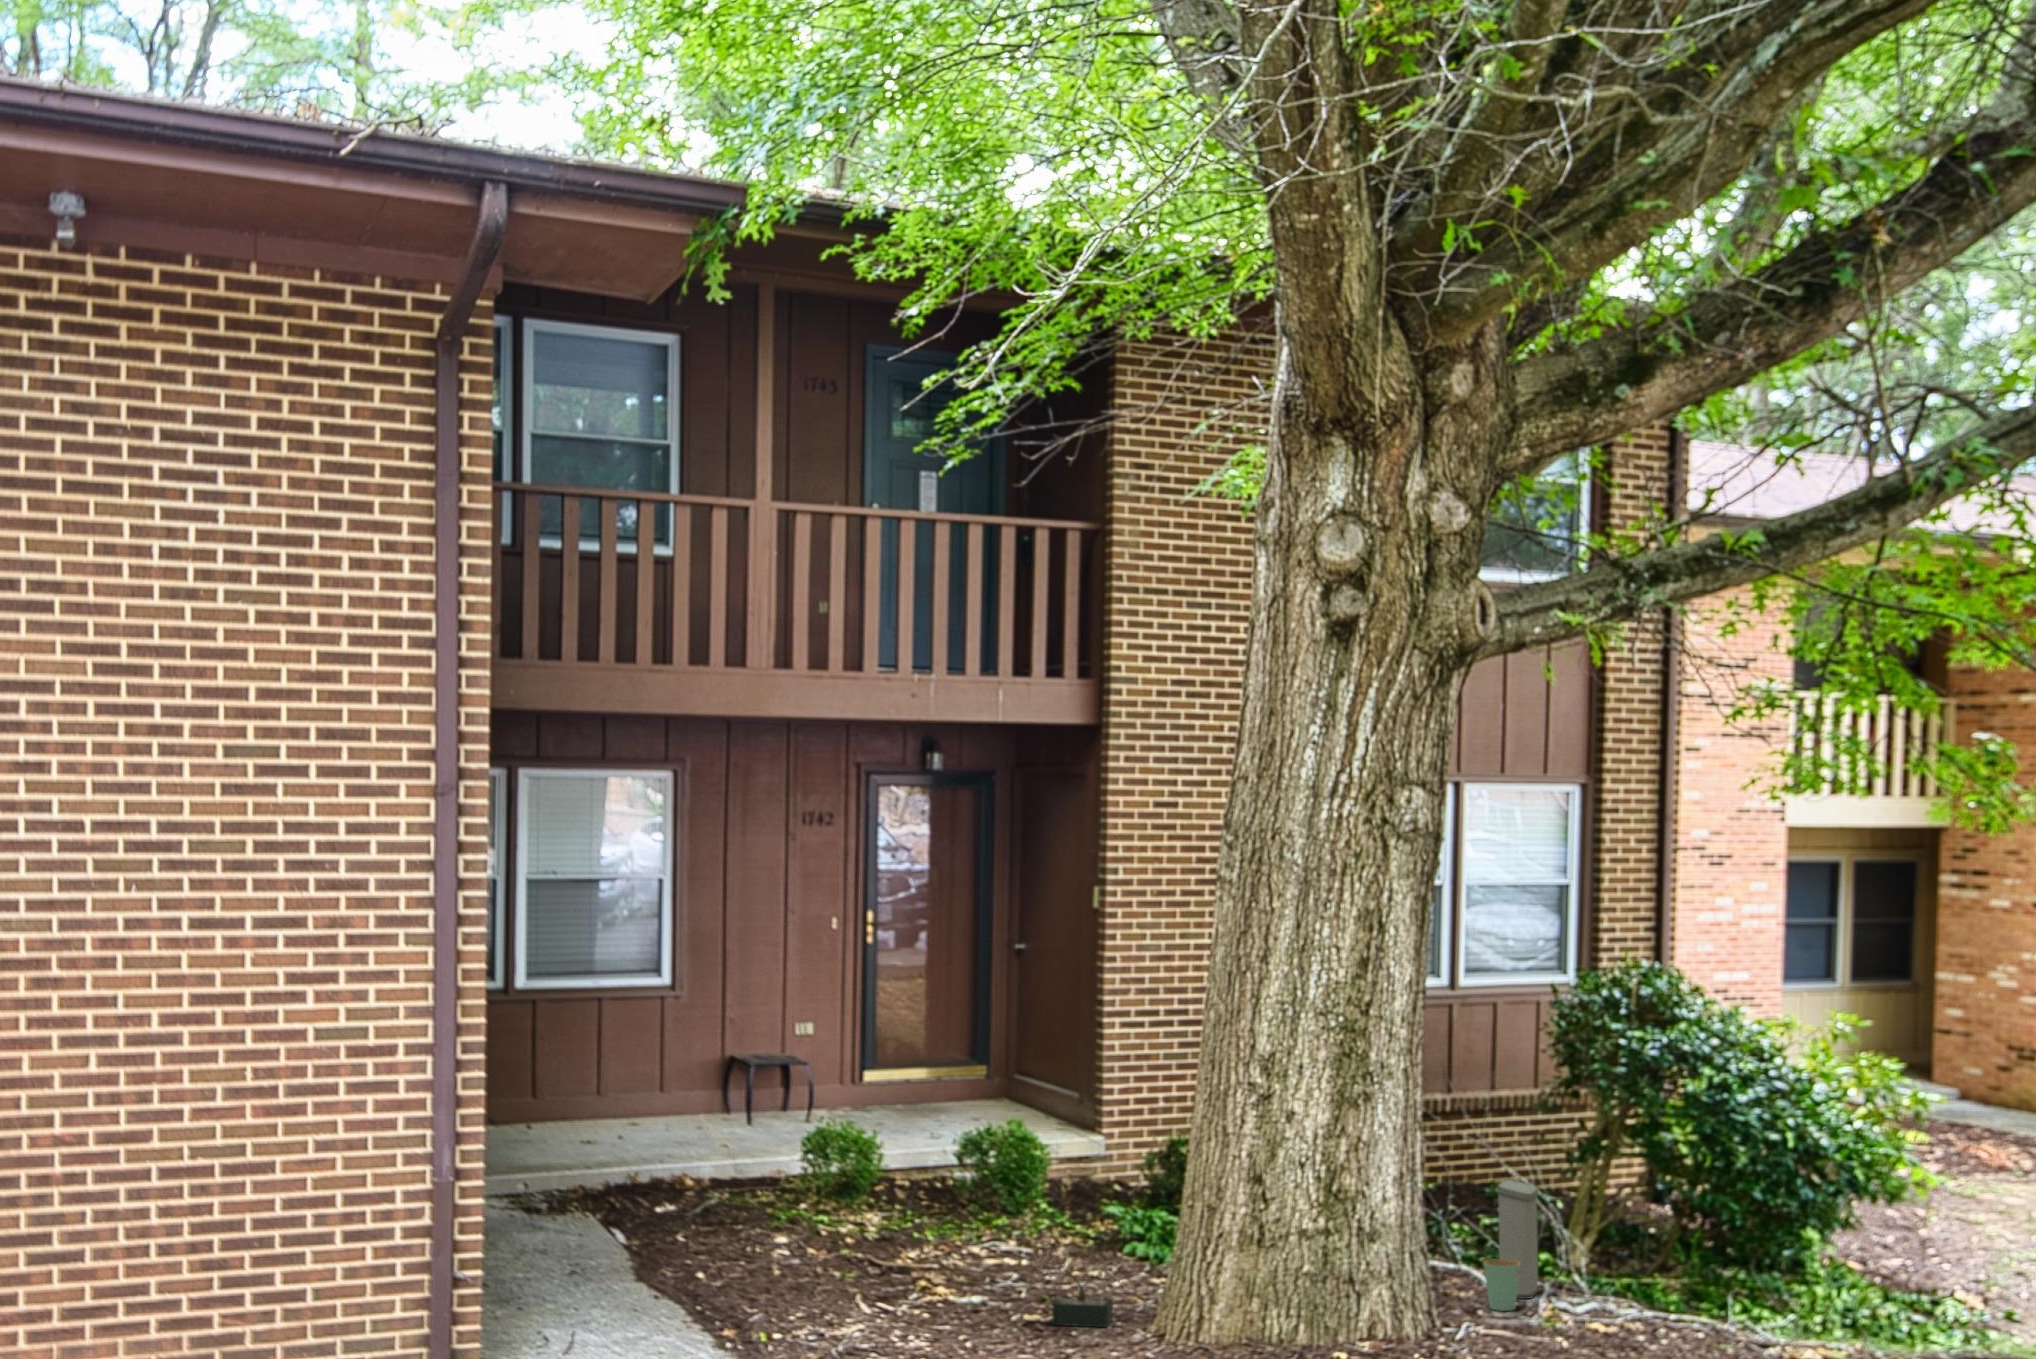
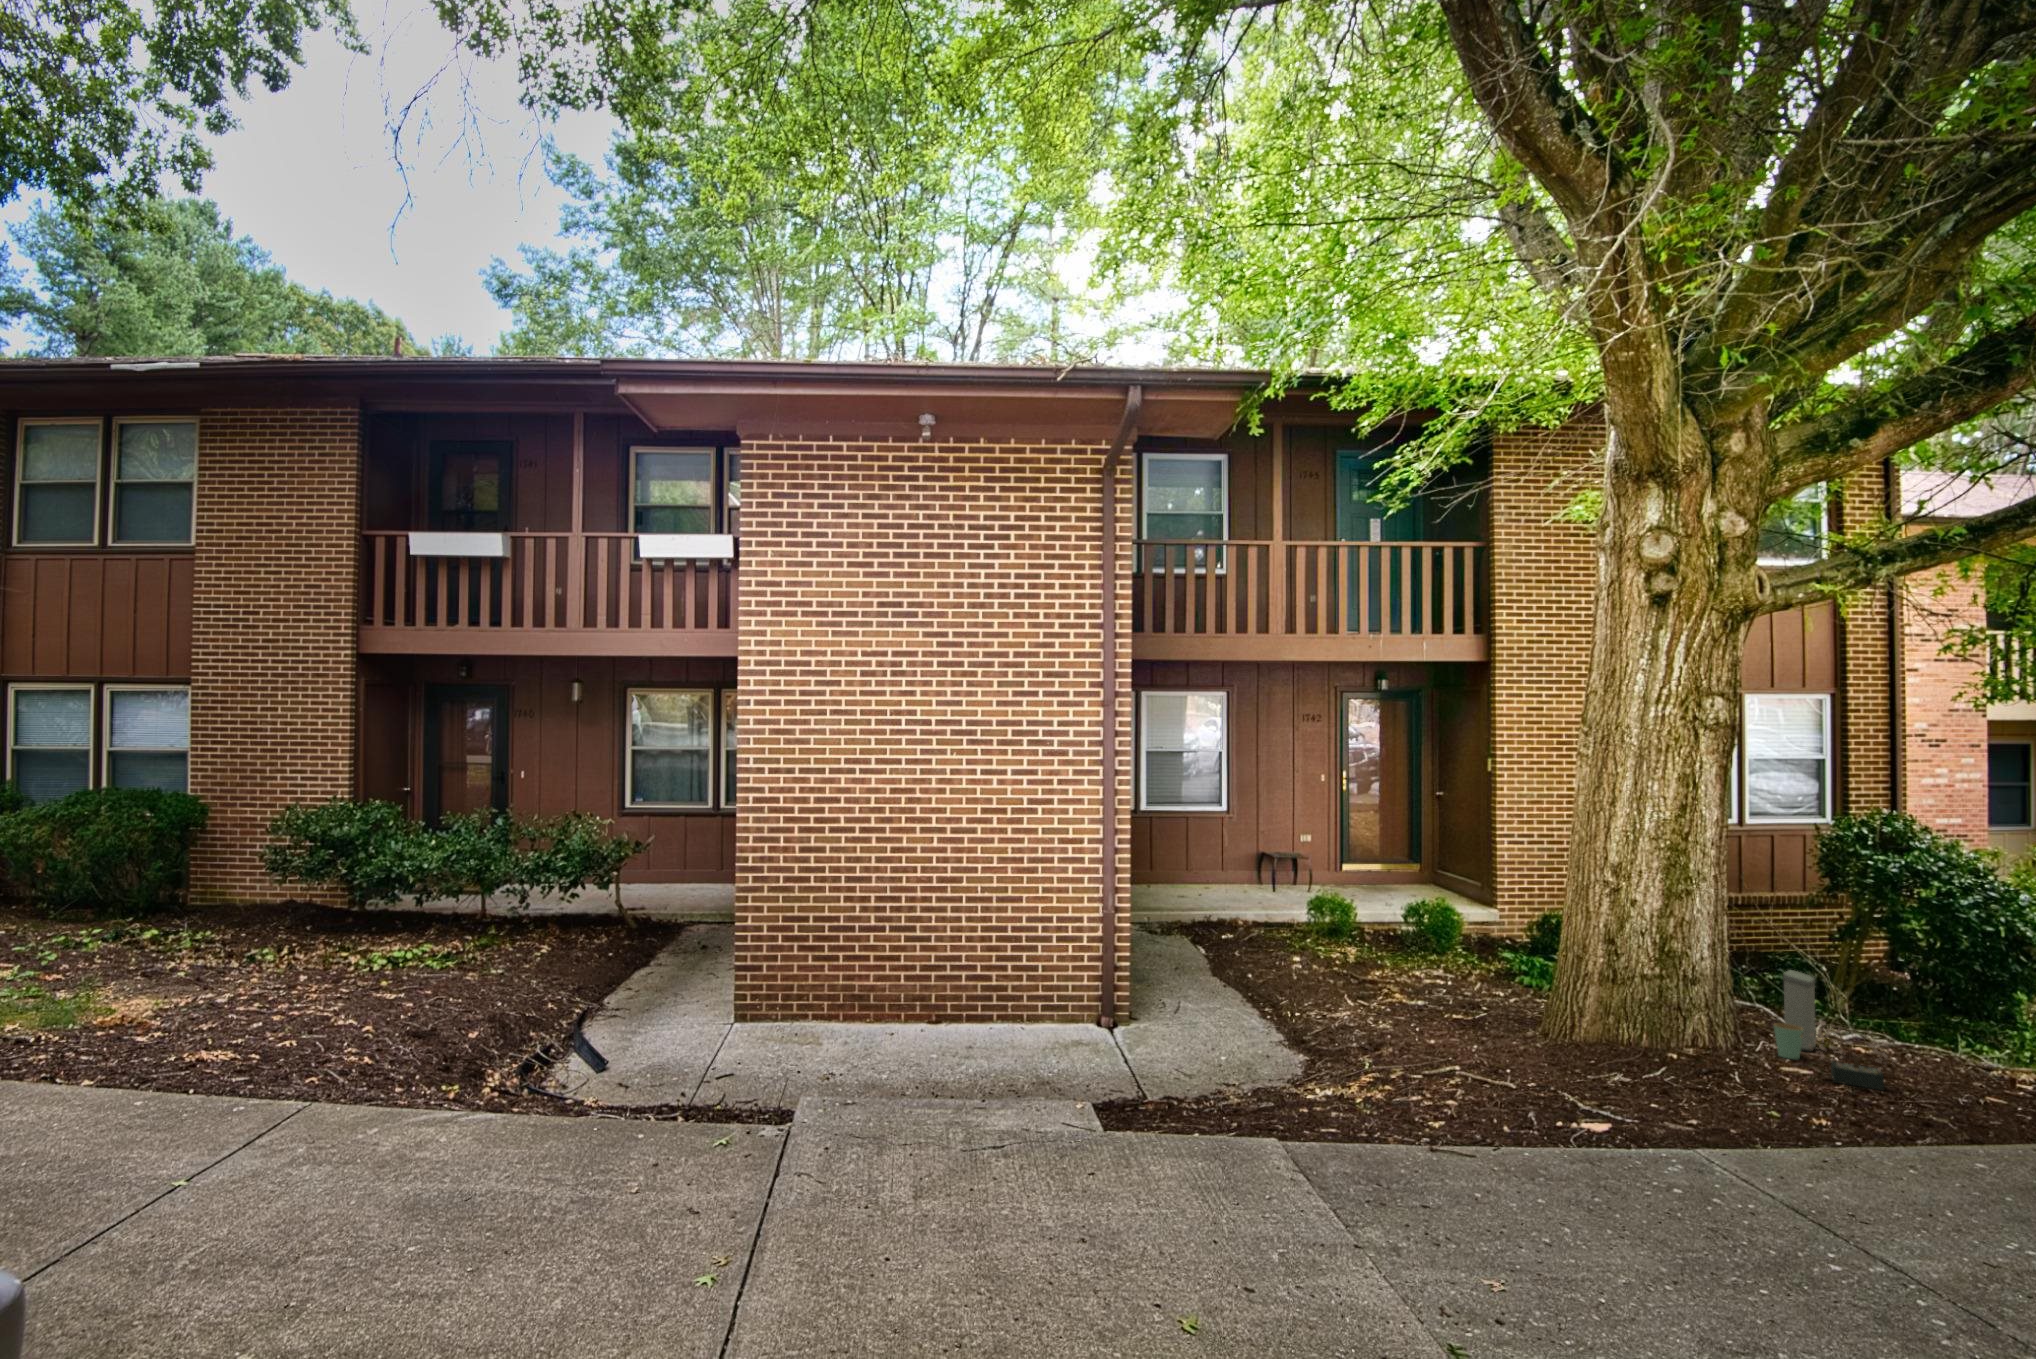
decorative plant: present [1032,1239,1126,1327] -> present [1809,1021,1897,1090]

